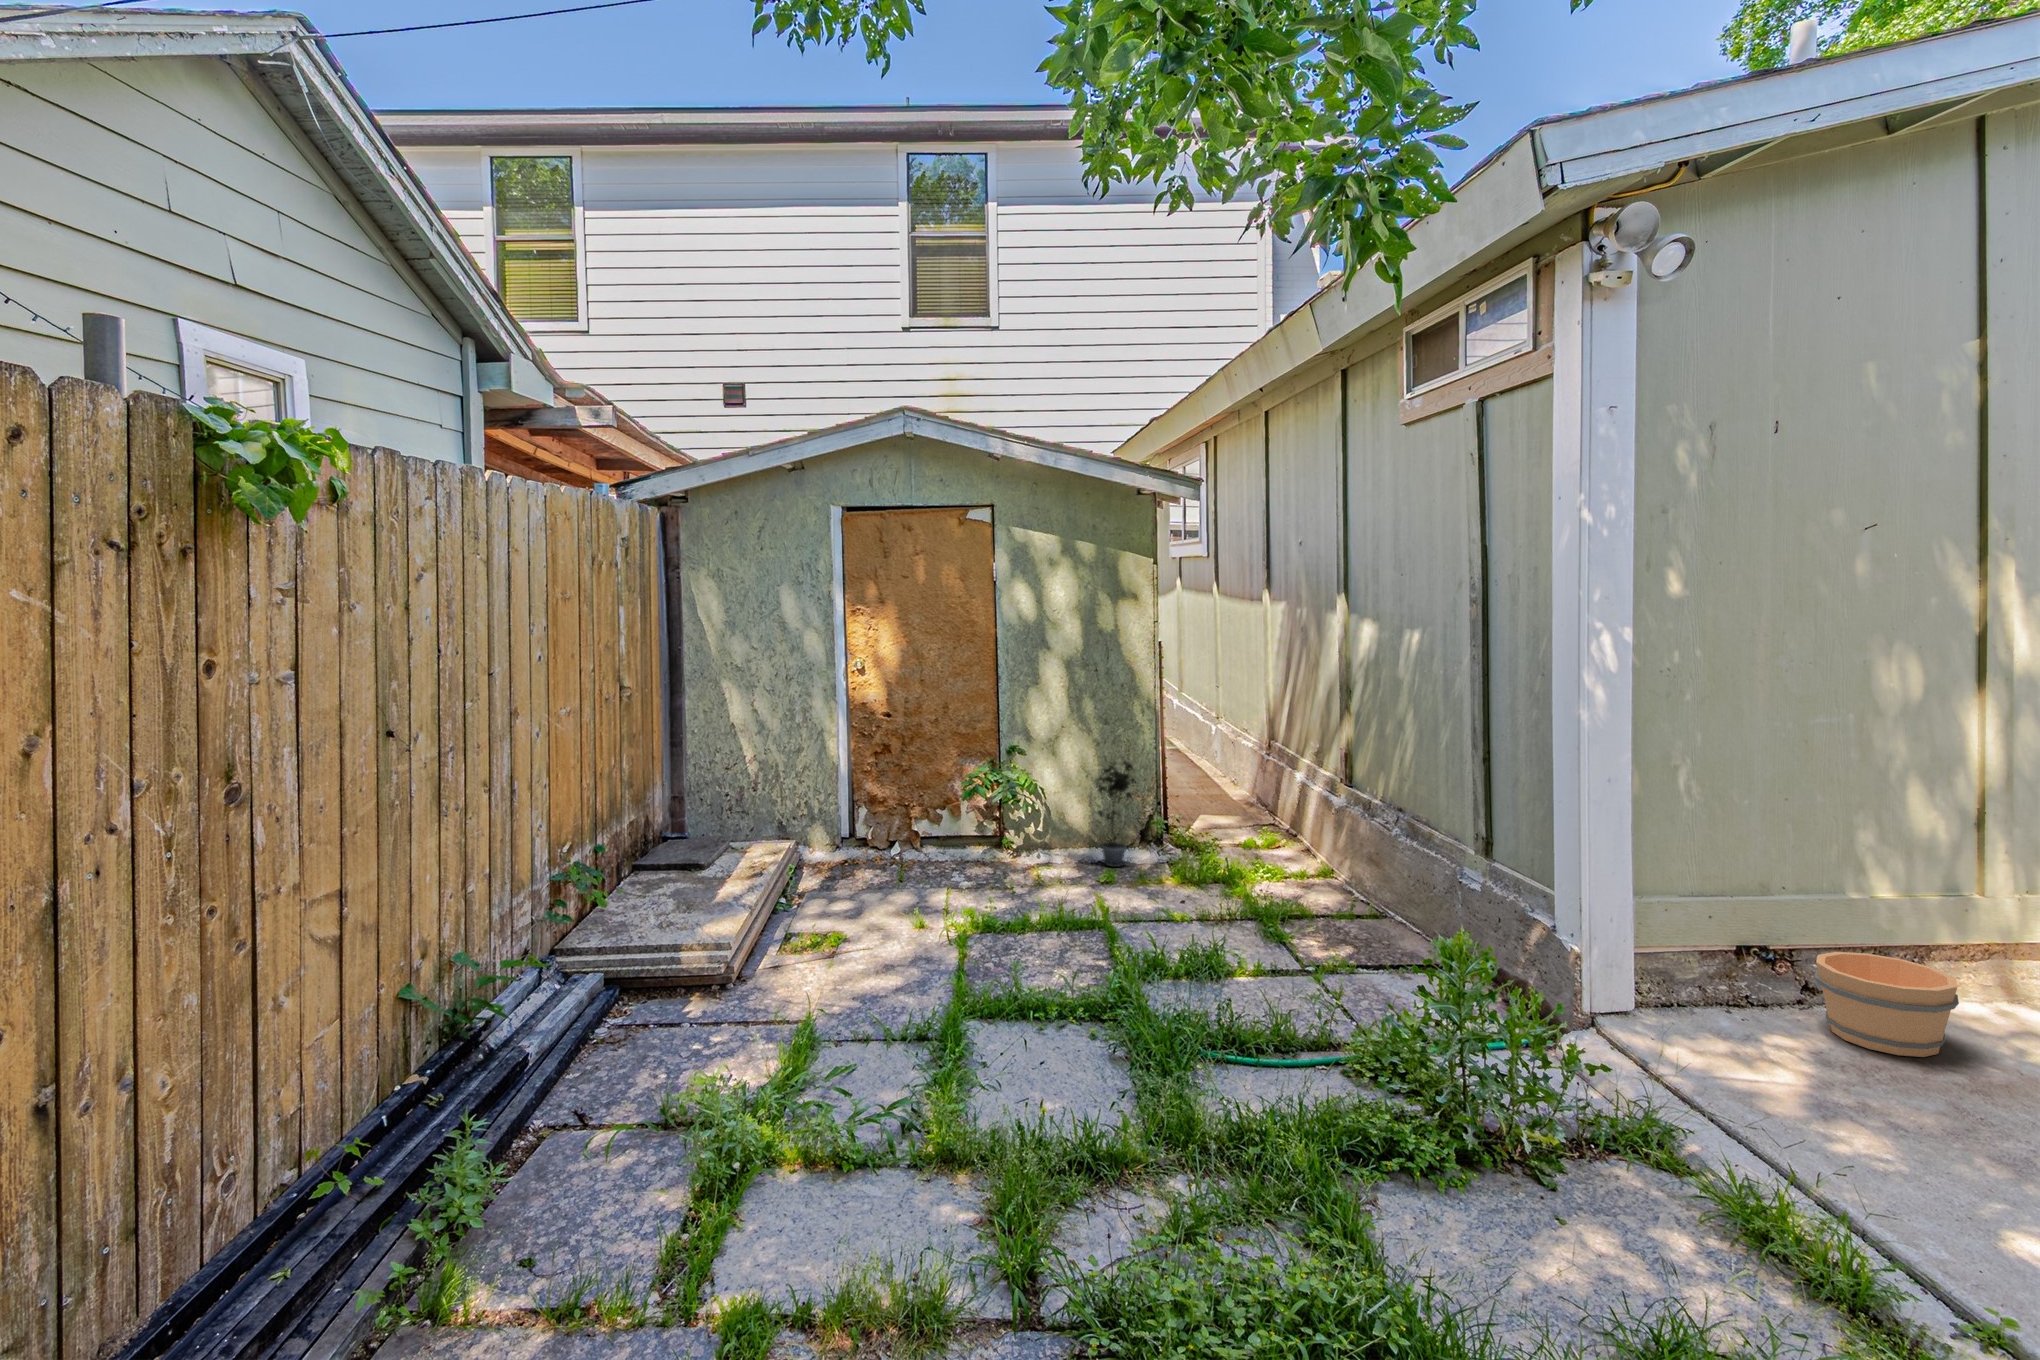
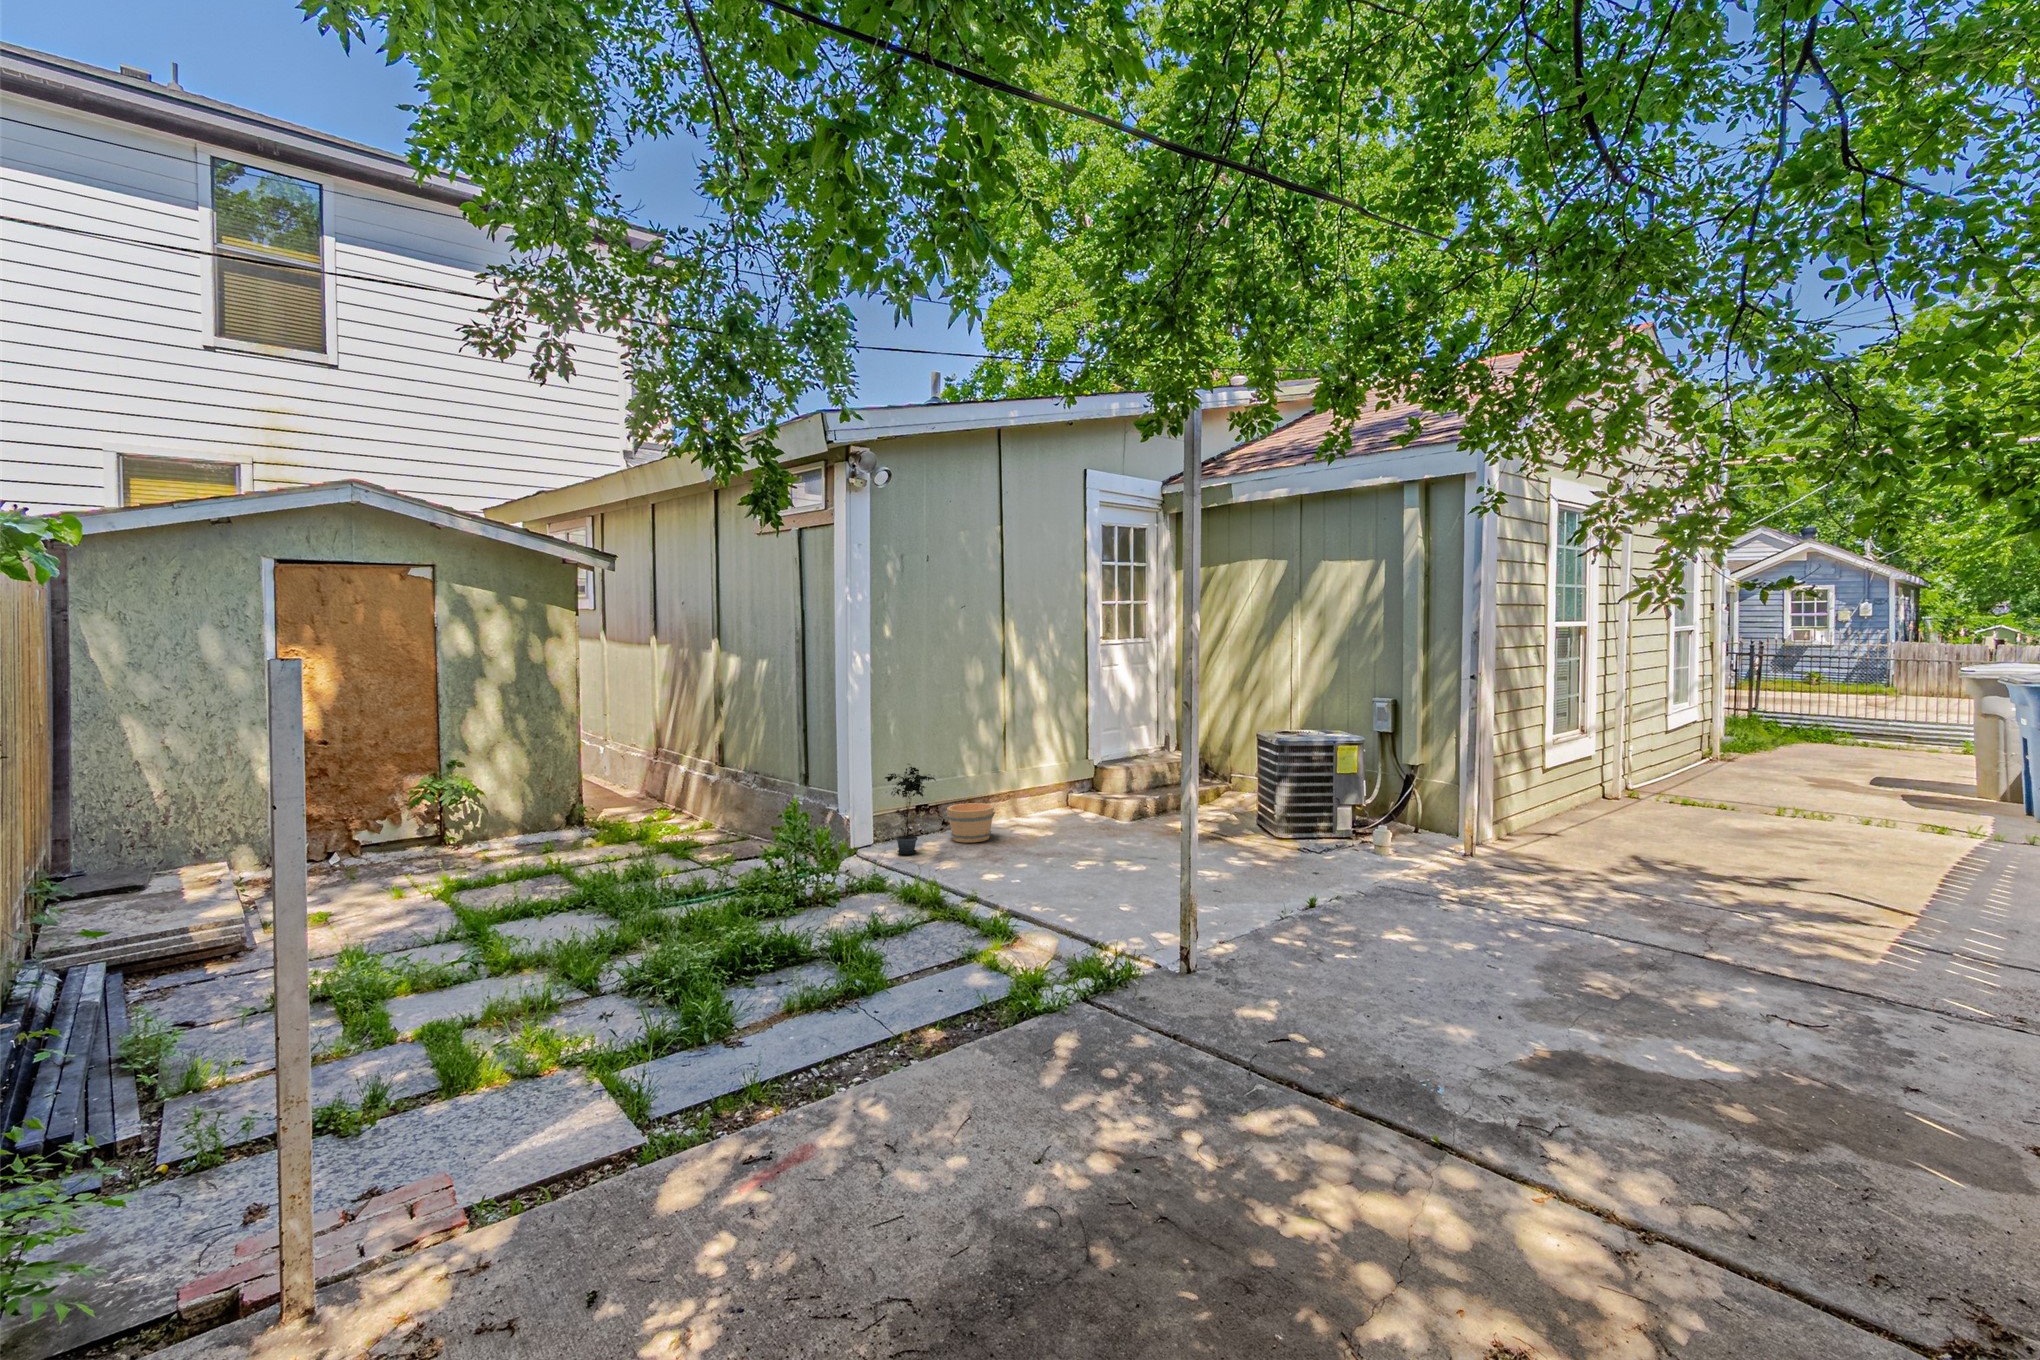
potted plant: present [1096,757,1136,867] -> present [885,764,936,854]

